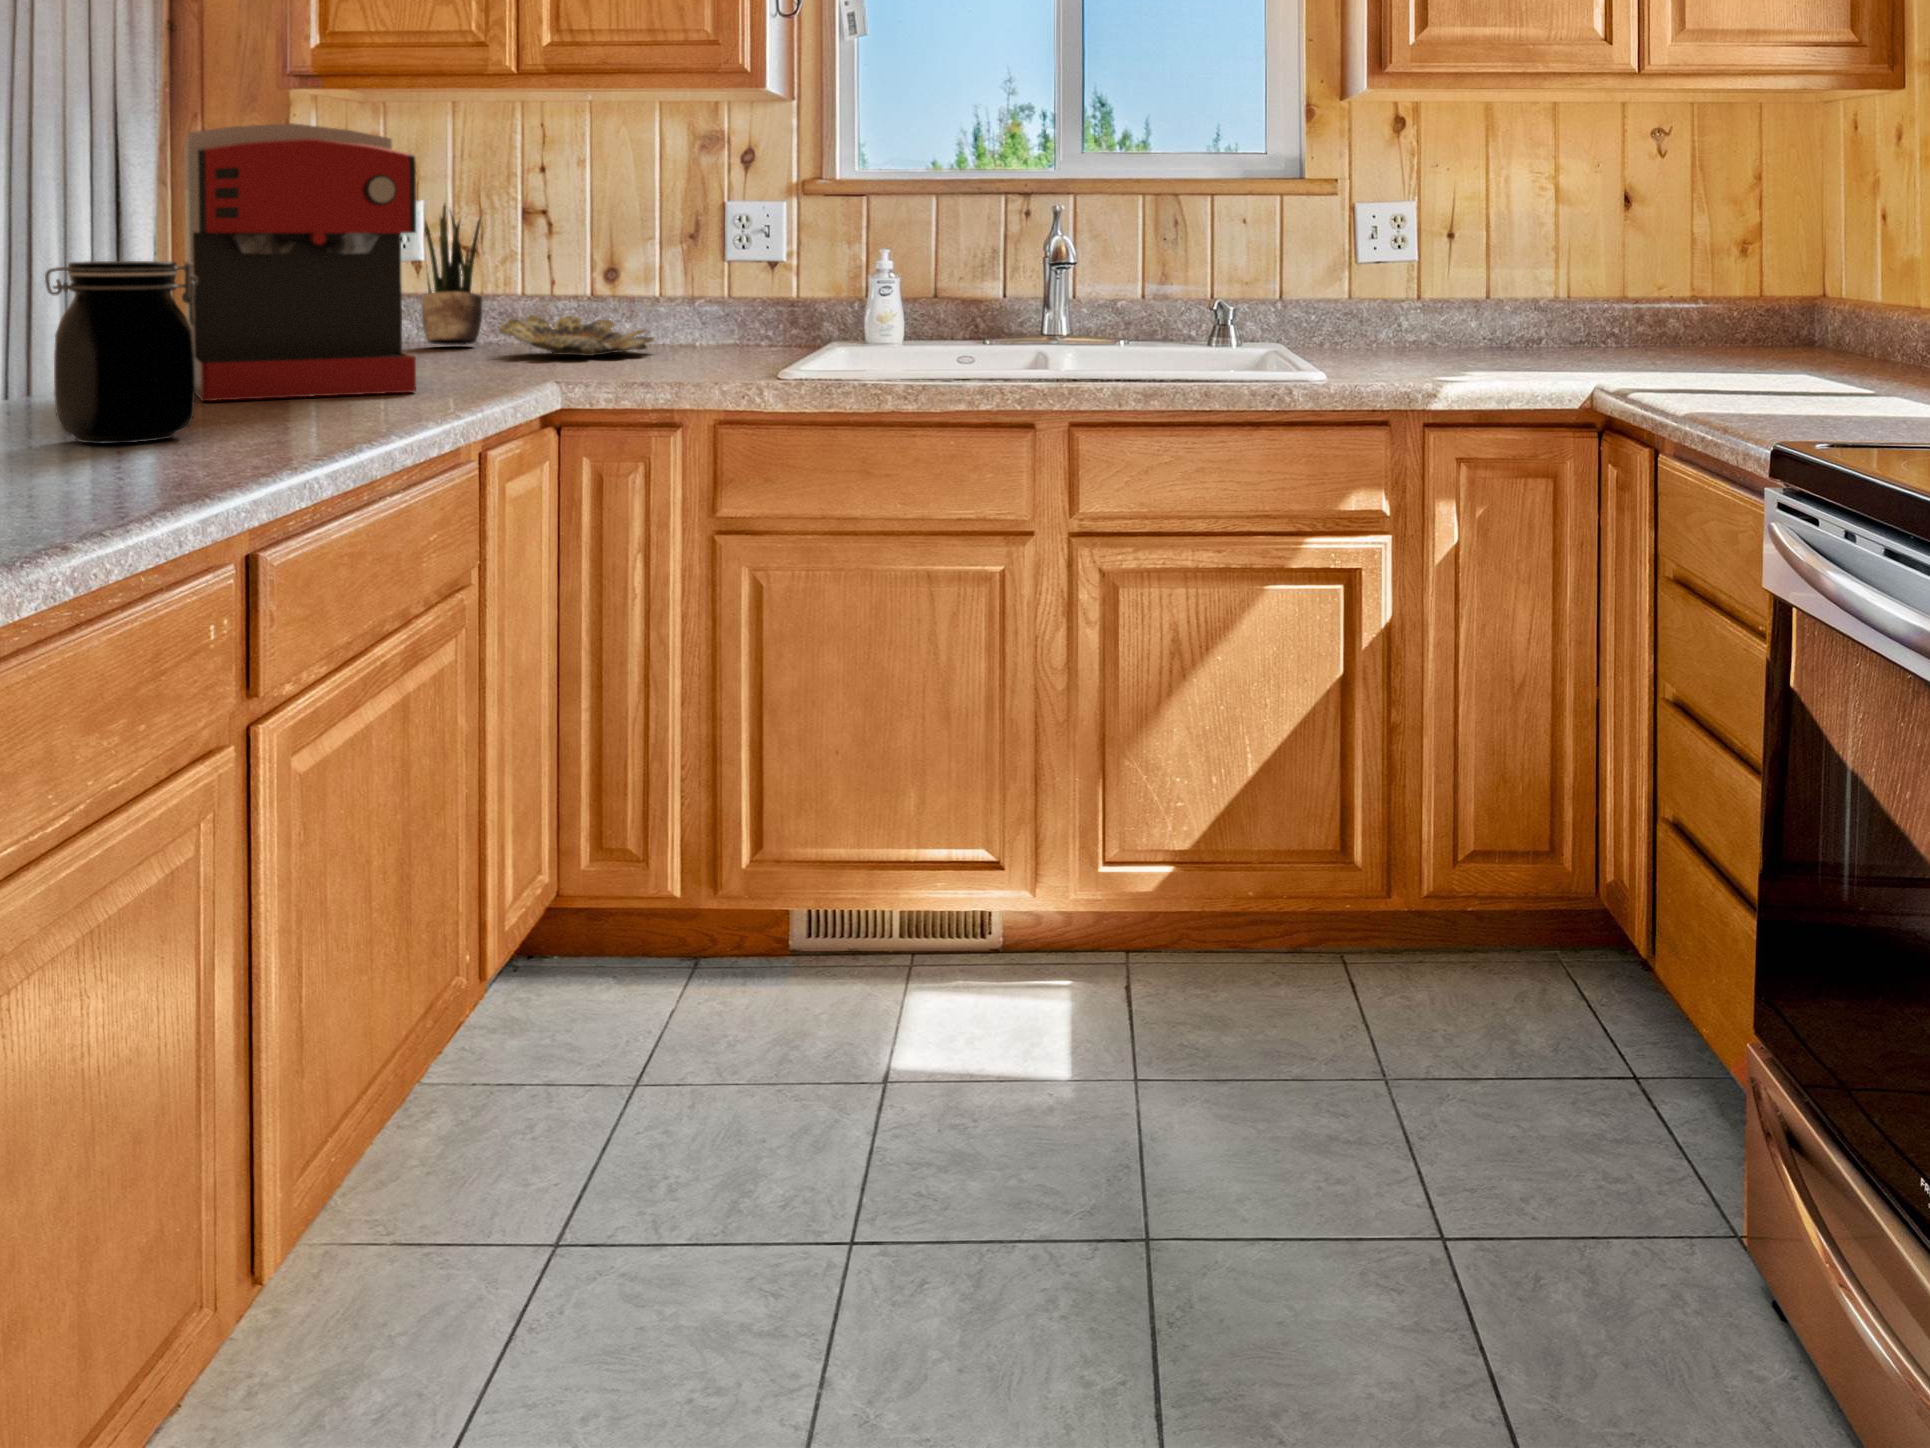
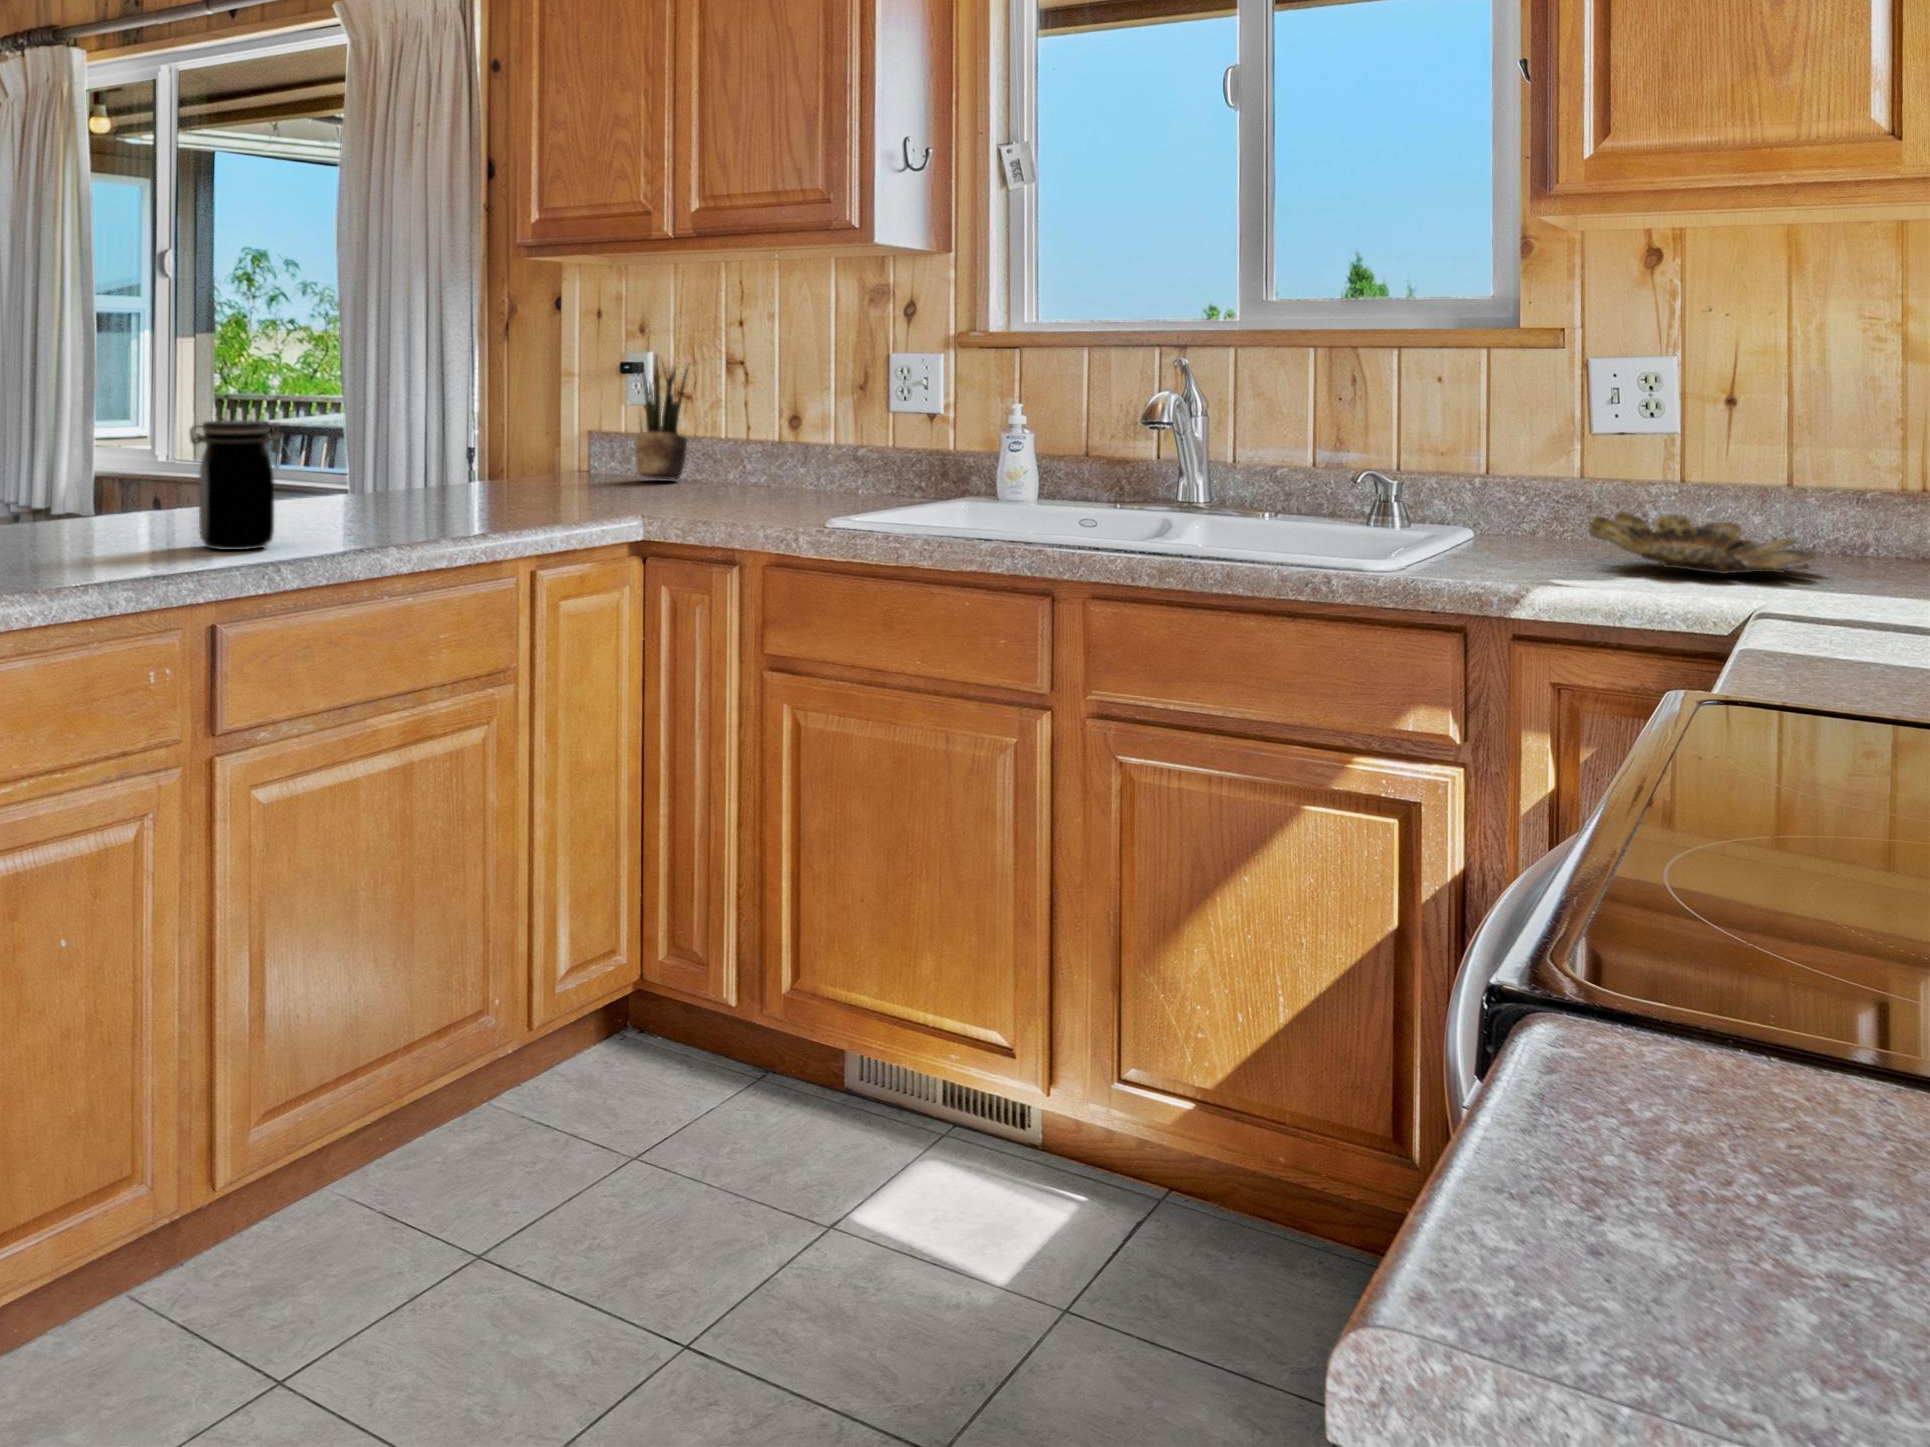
coffee maker: present [184,123,416,401] -> none [349,303,527,524]
bowl: present [499,315,654,356] -> present [1588,512,1815,574]

